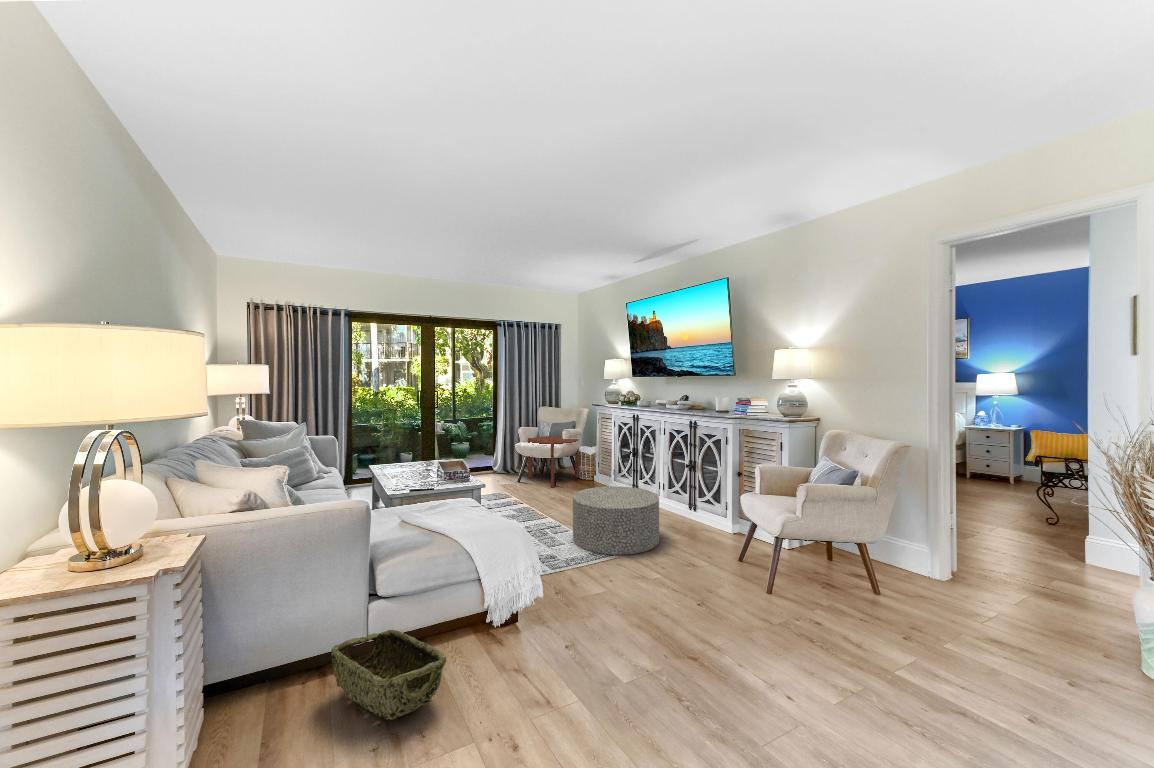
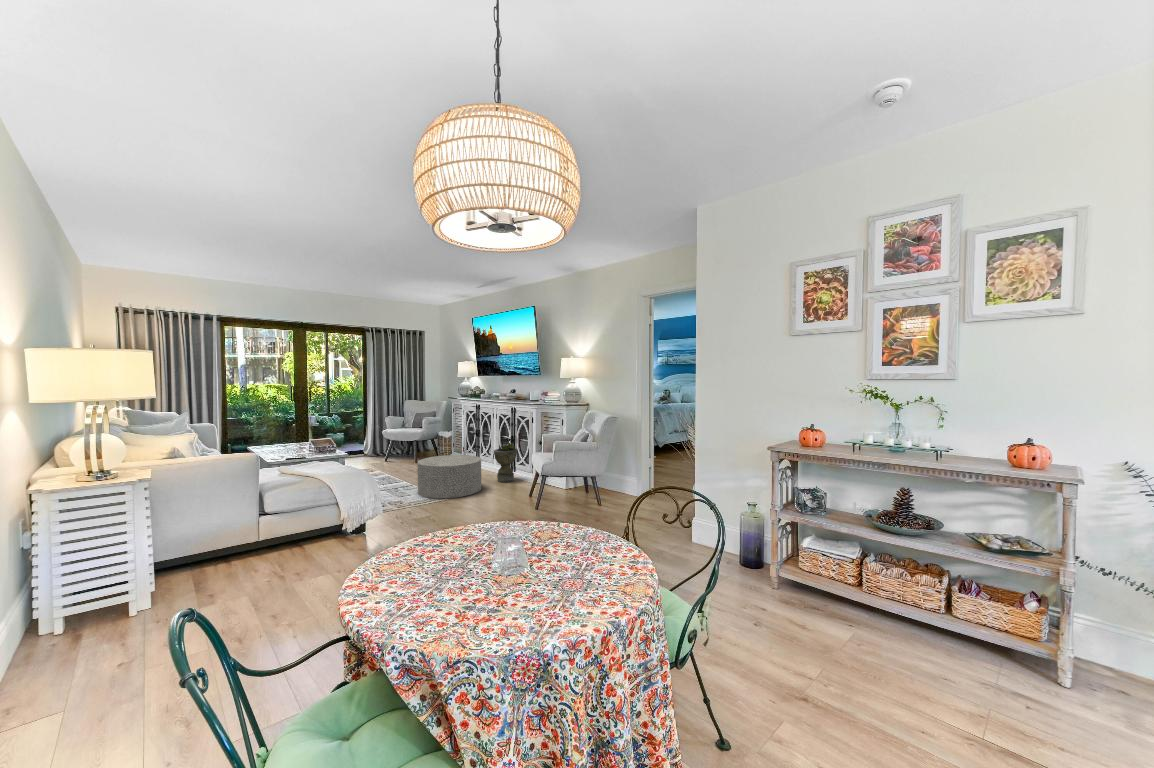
side table: present [528,436,579,488] -> none [392,424,437,464]
planter: none [669,472,703,529] -> present [494,443,517,482]
woven basket: present [331,630,446,720] -> none [236,533,313,571]

